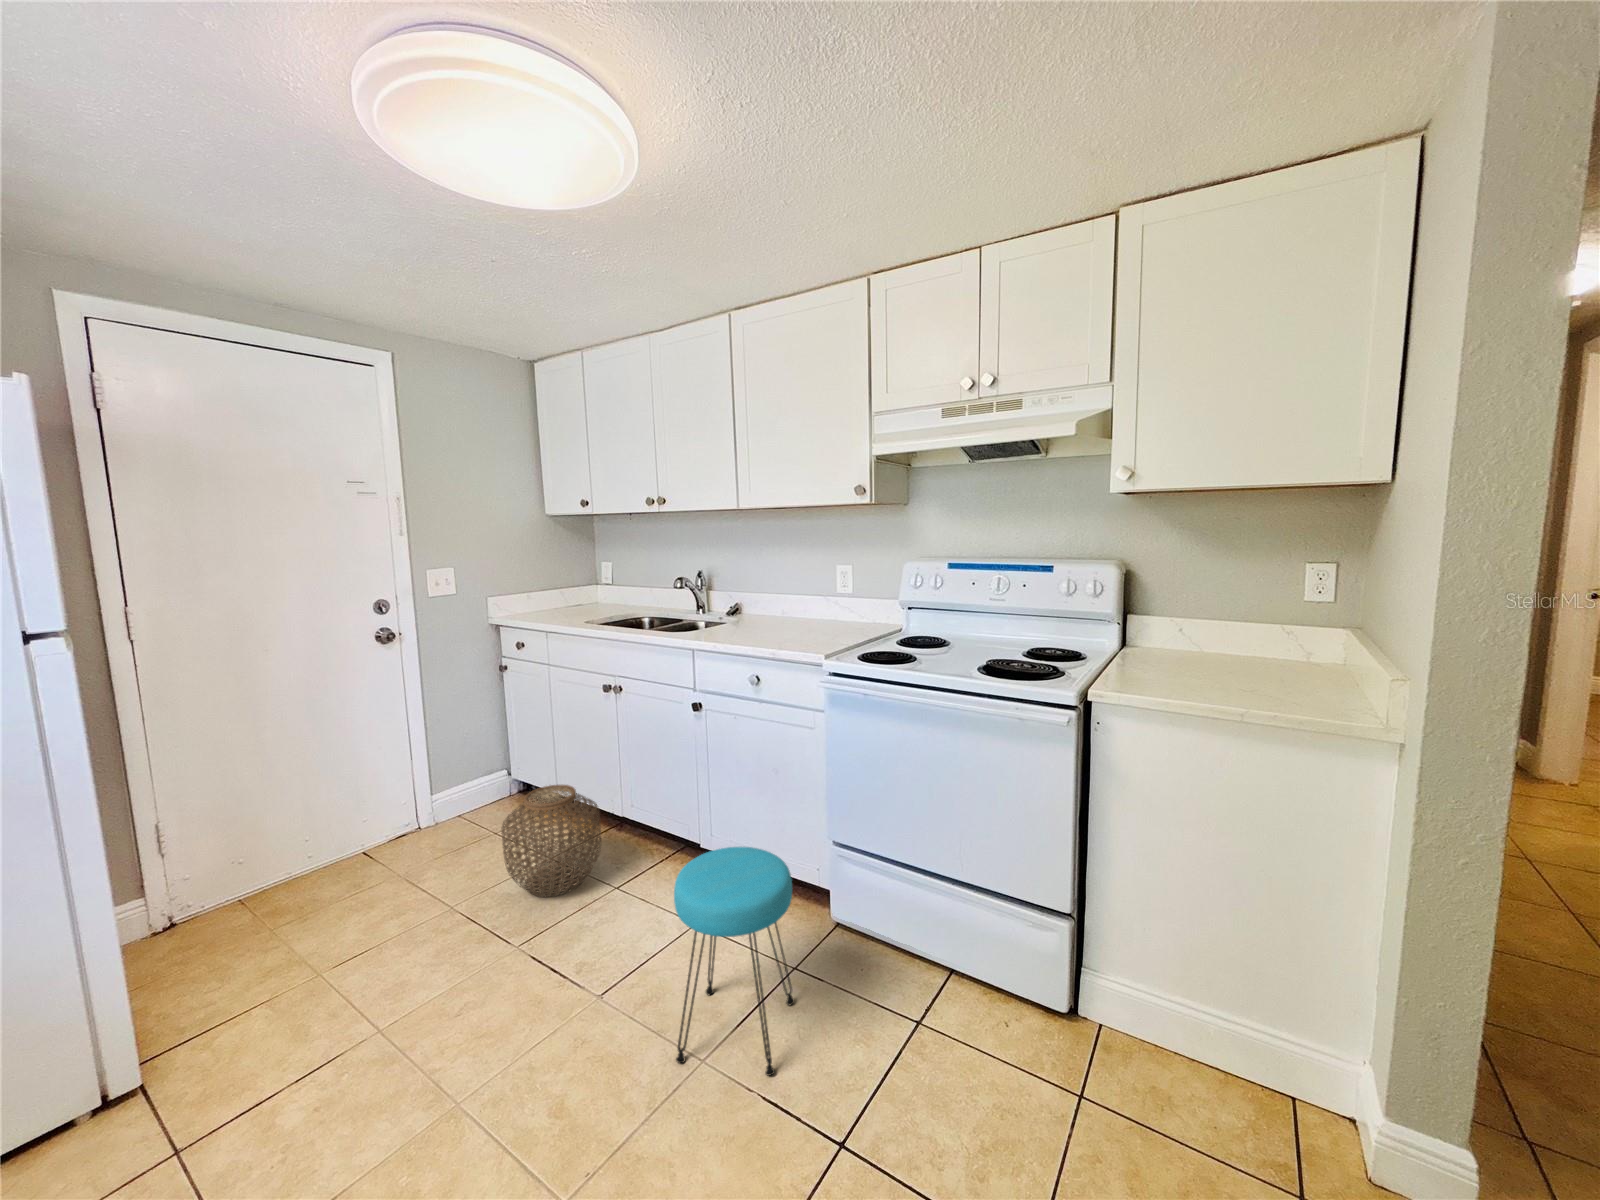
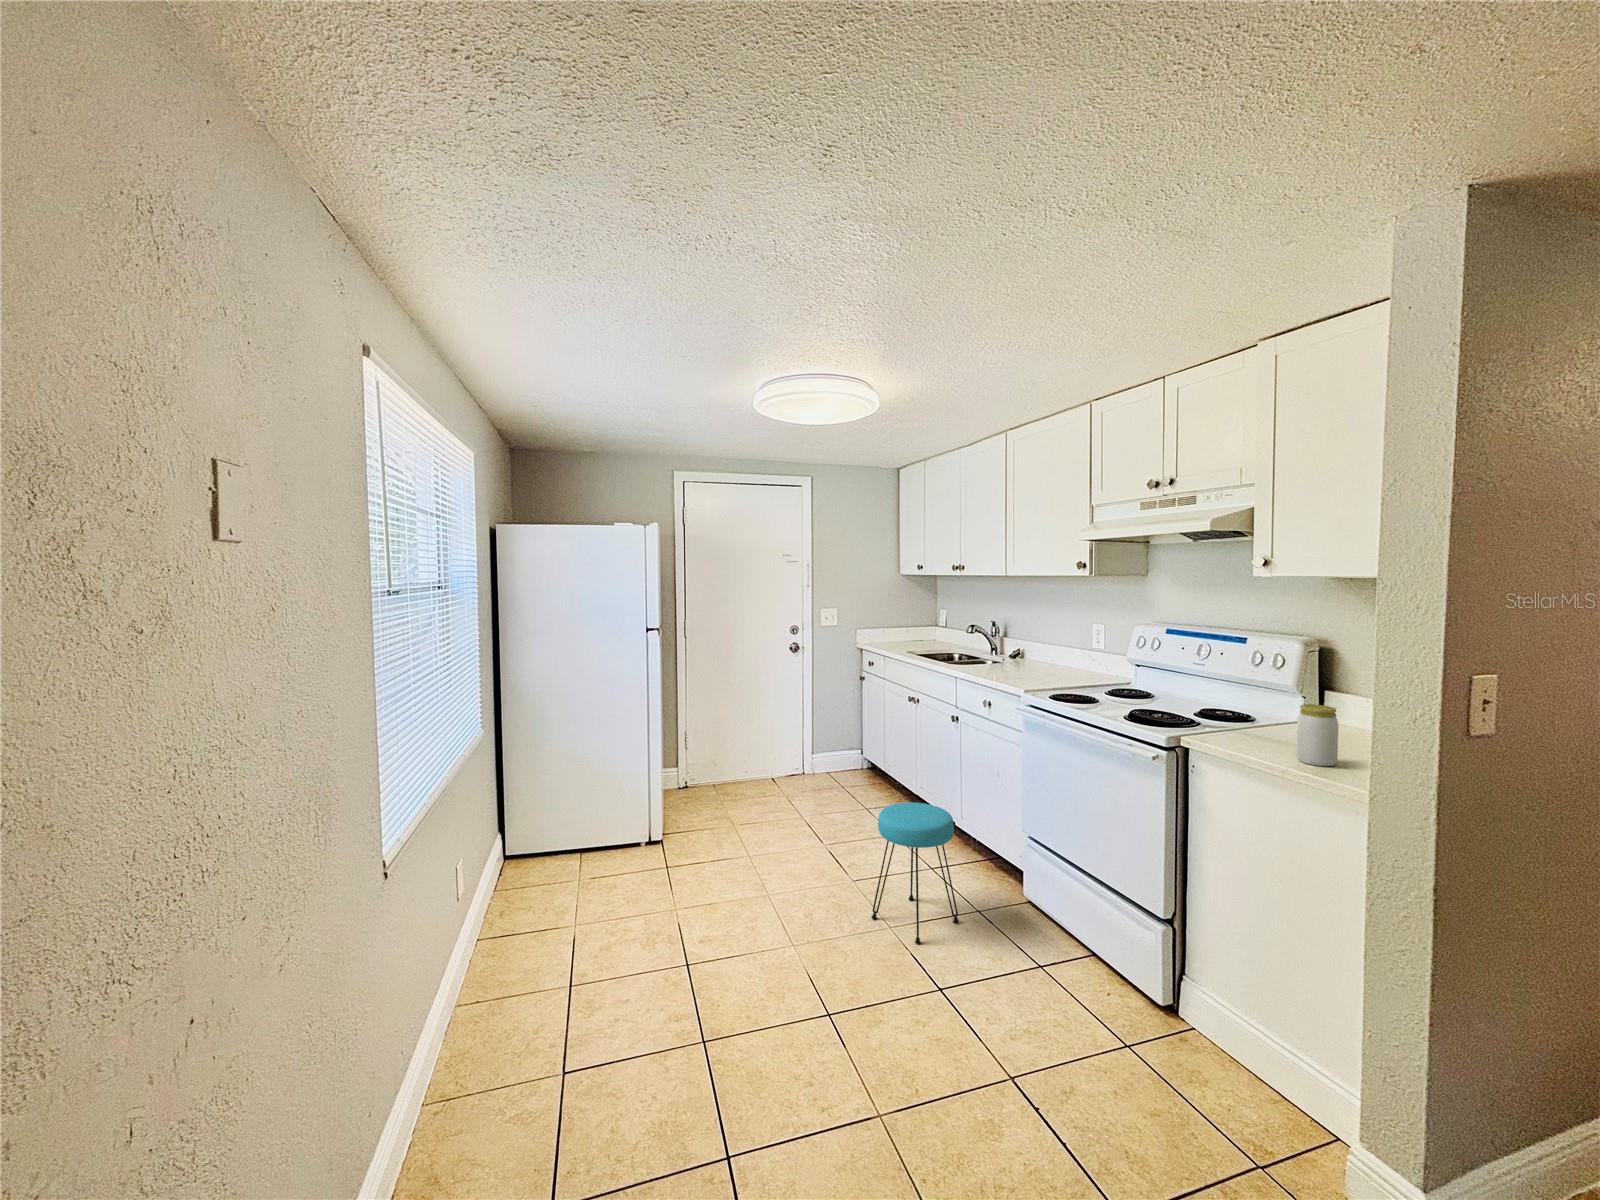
jar: none [1230,629,1278,698] -> present [1296,704,1338,766]
woven basket: present [502,785,601,897] -> none [830,757,890,828]

